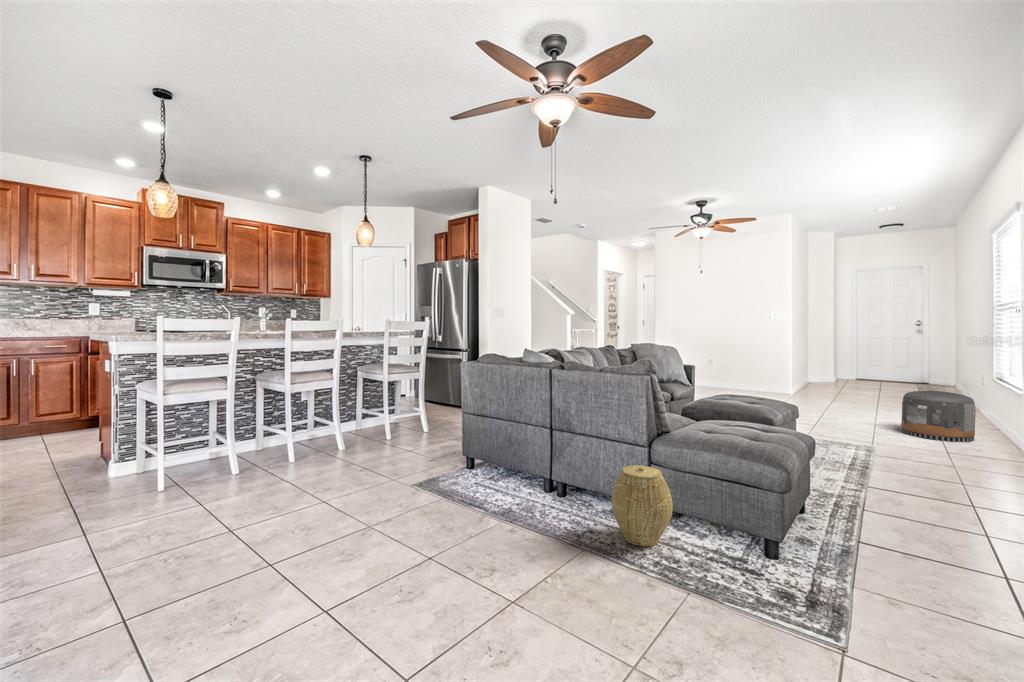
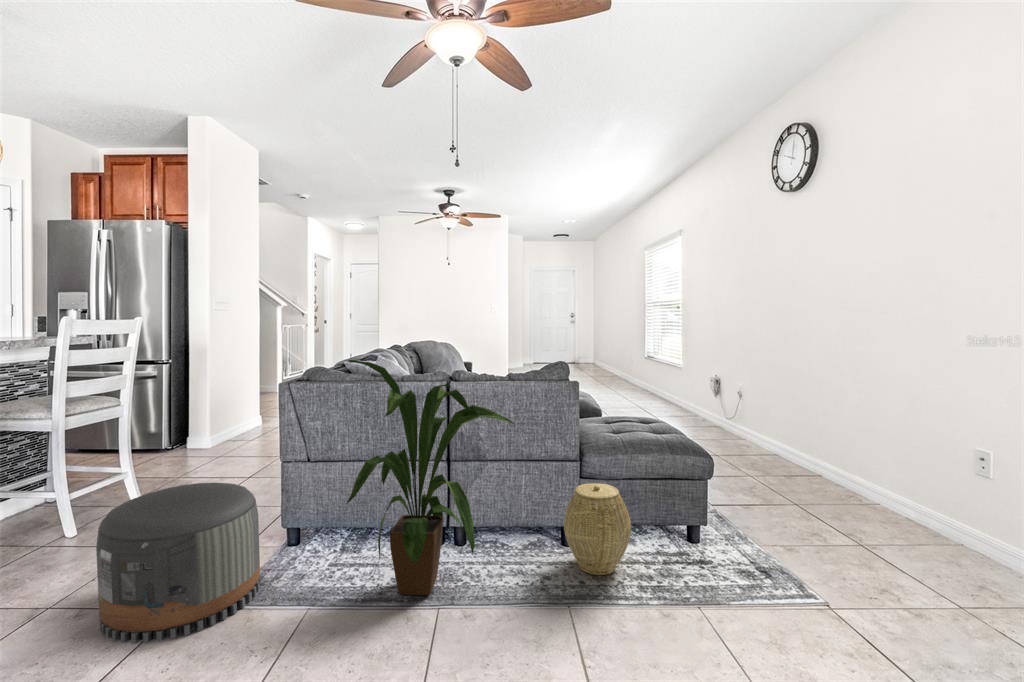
house plant: none [443,346,573,515] -> present [346,360,514,595]
pouf: present [901,391,976,442] -> present [96,483,260,644]

